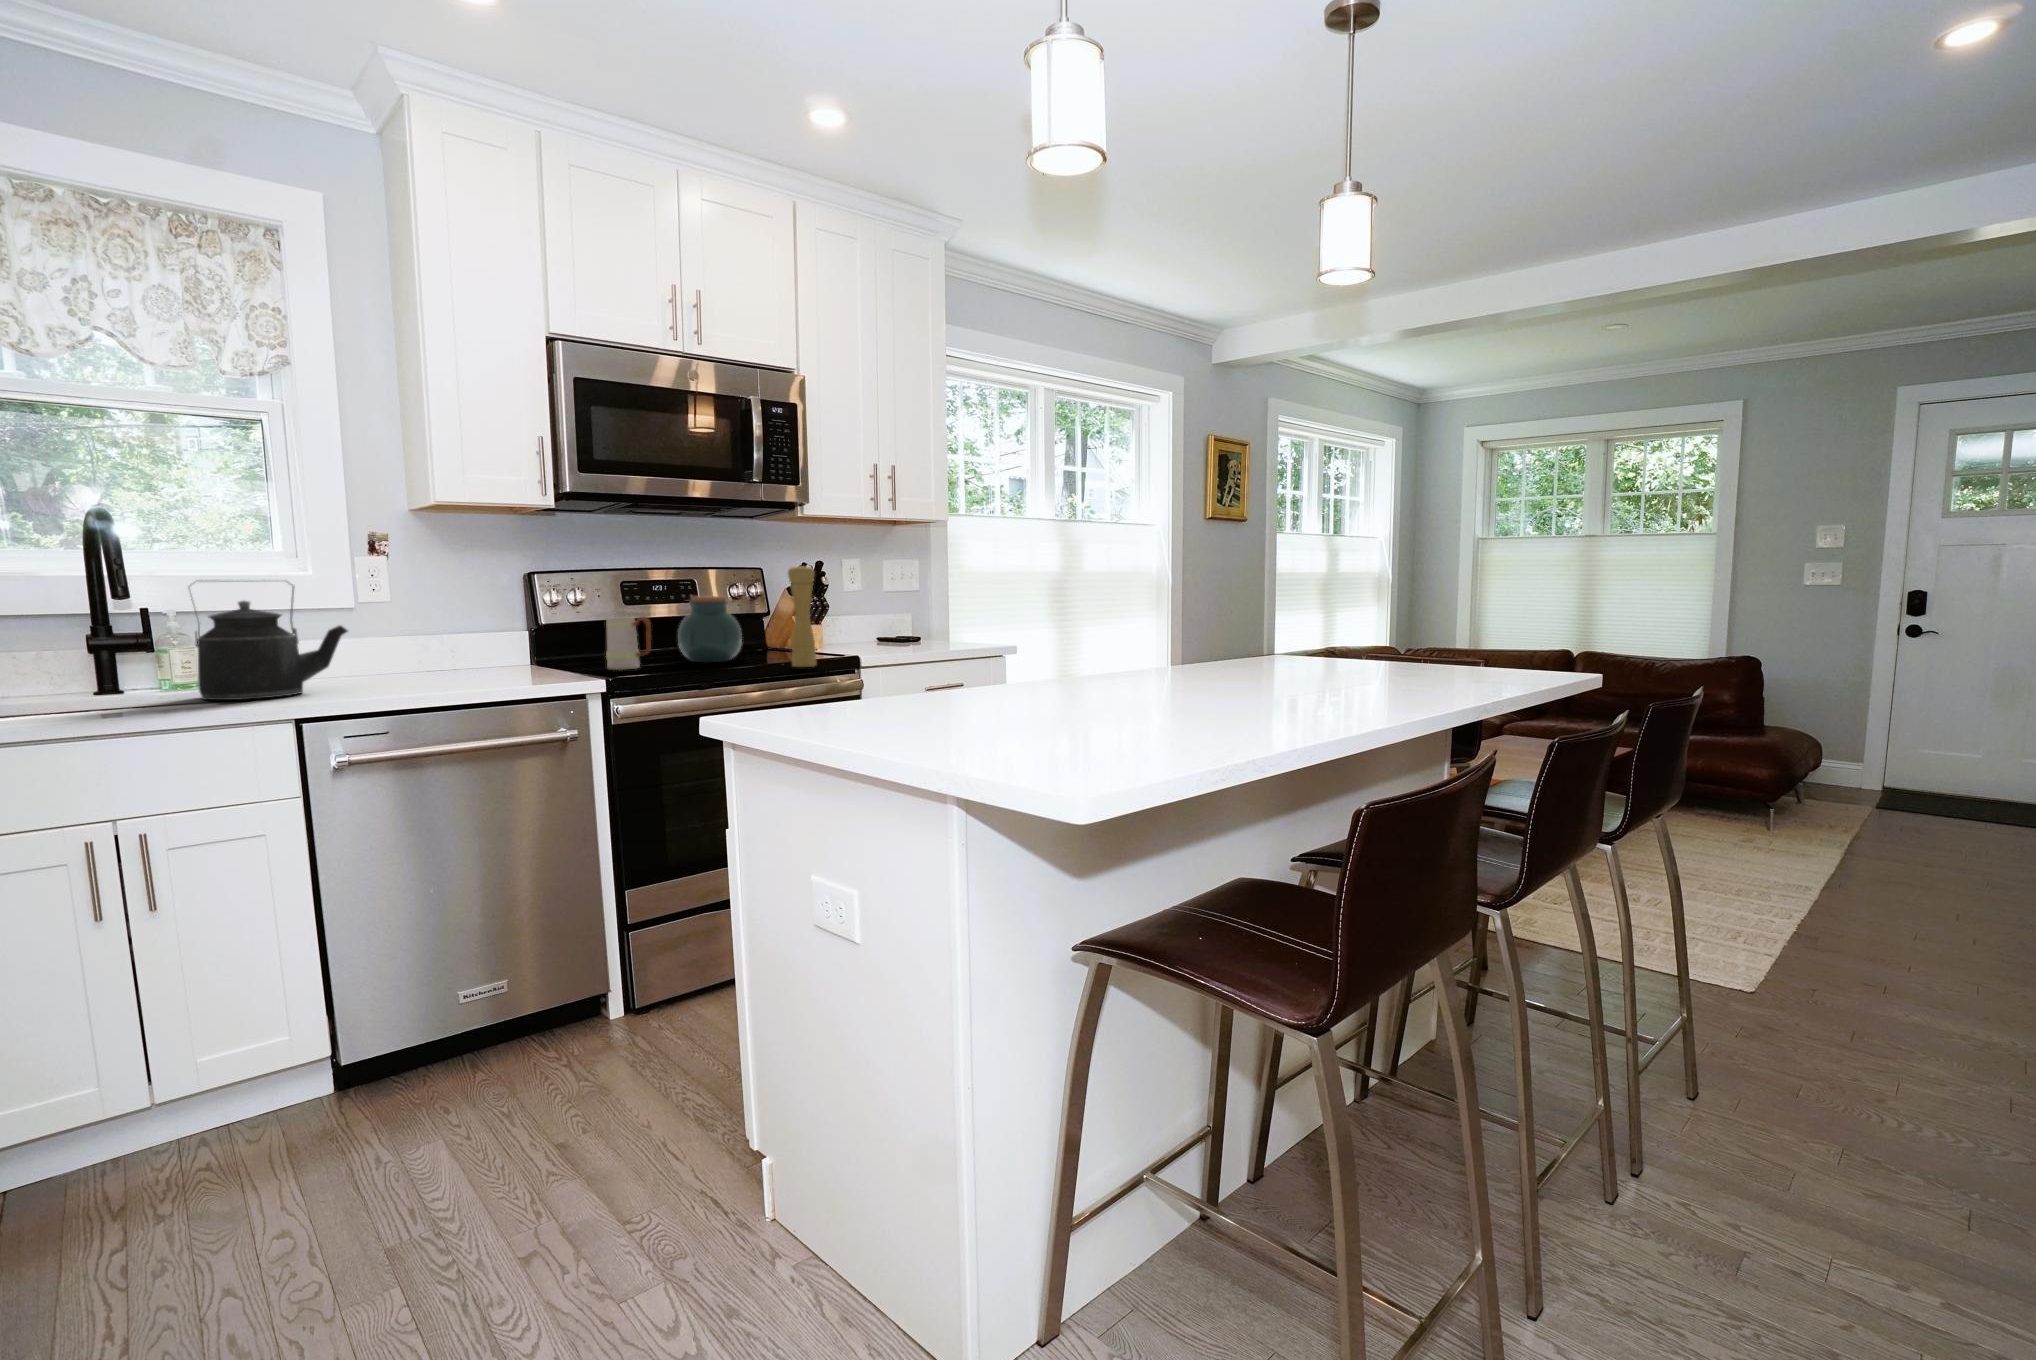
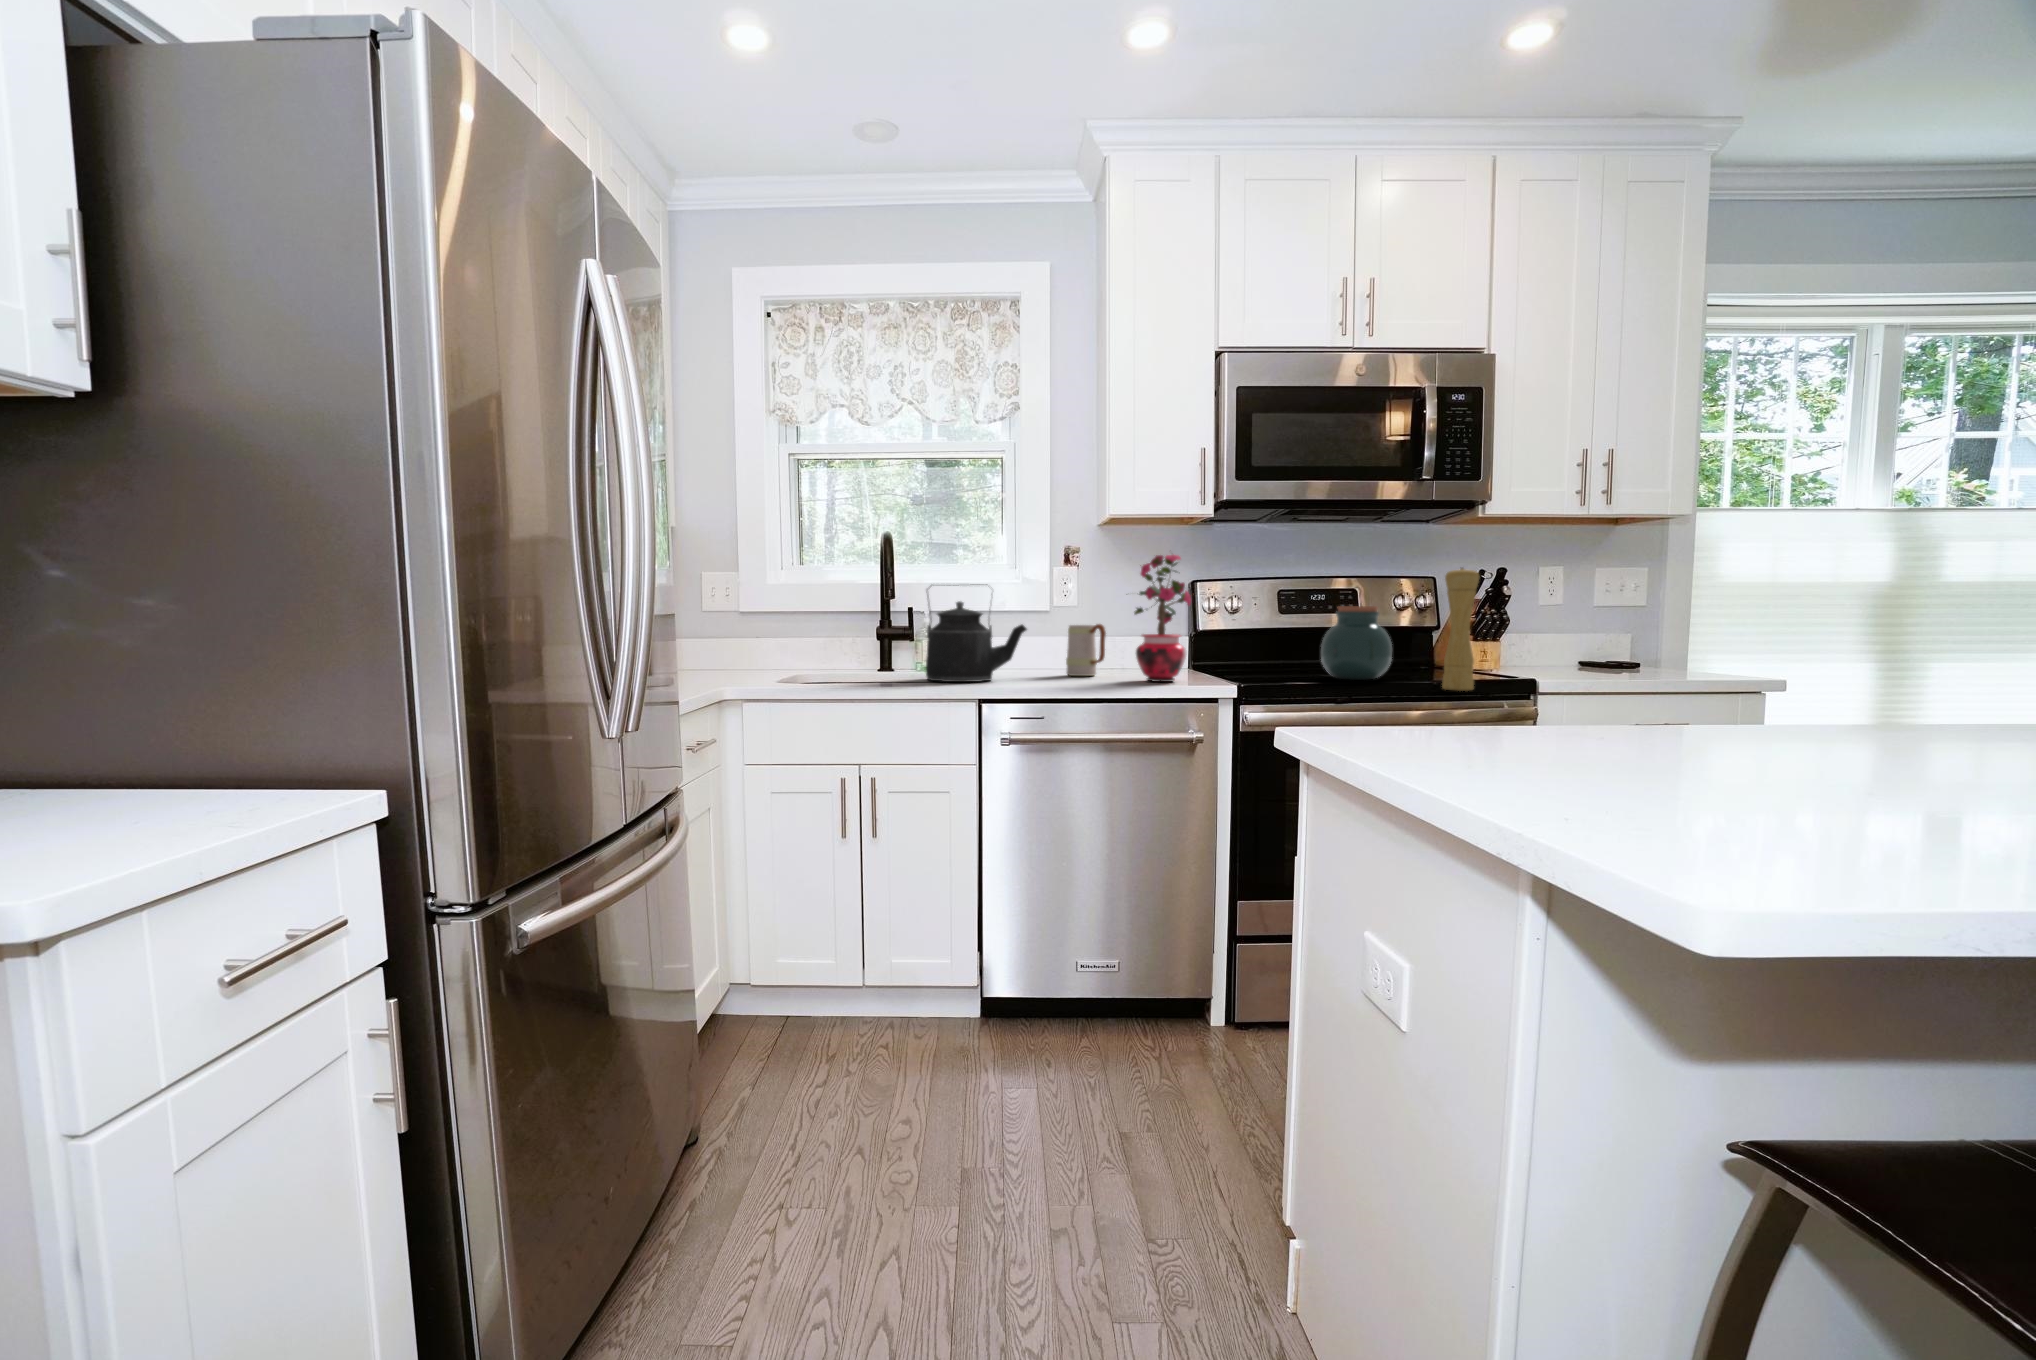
potted plant: none [474,544,554,679] -> present [1134,555,1191,682]
mug: present [606,616,651,670] -> present [1066,624,1106,676]

